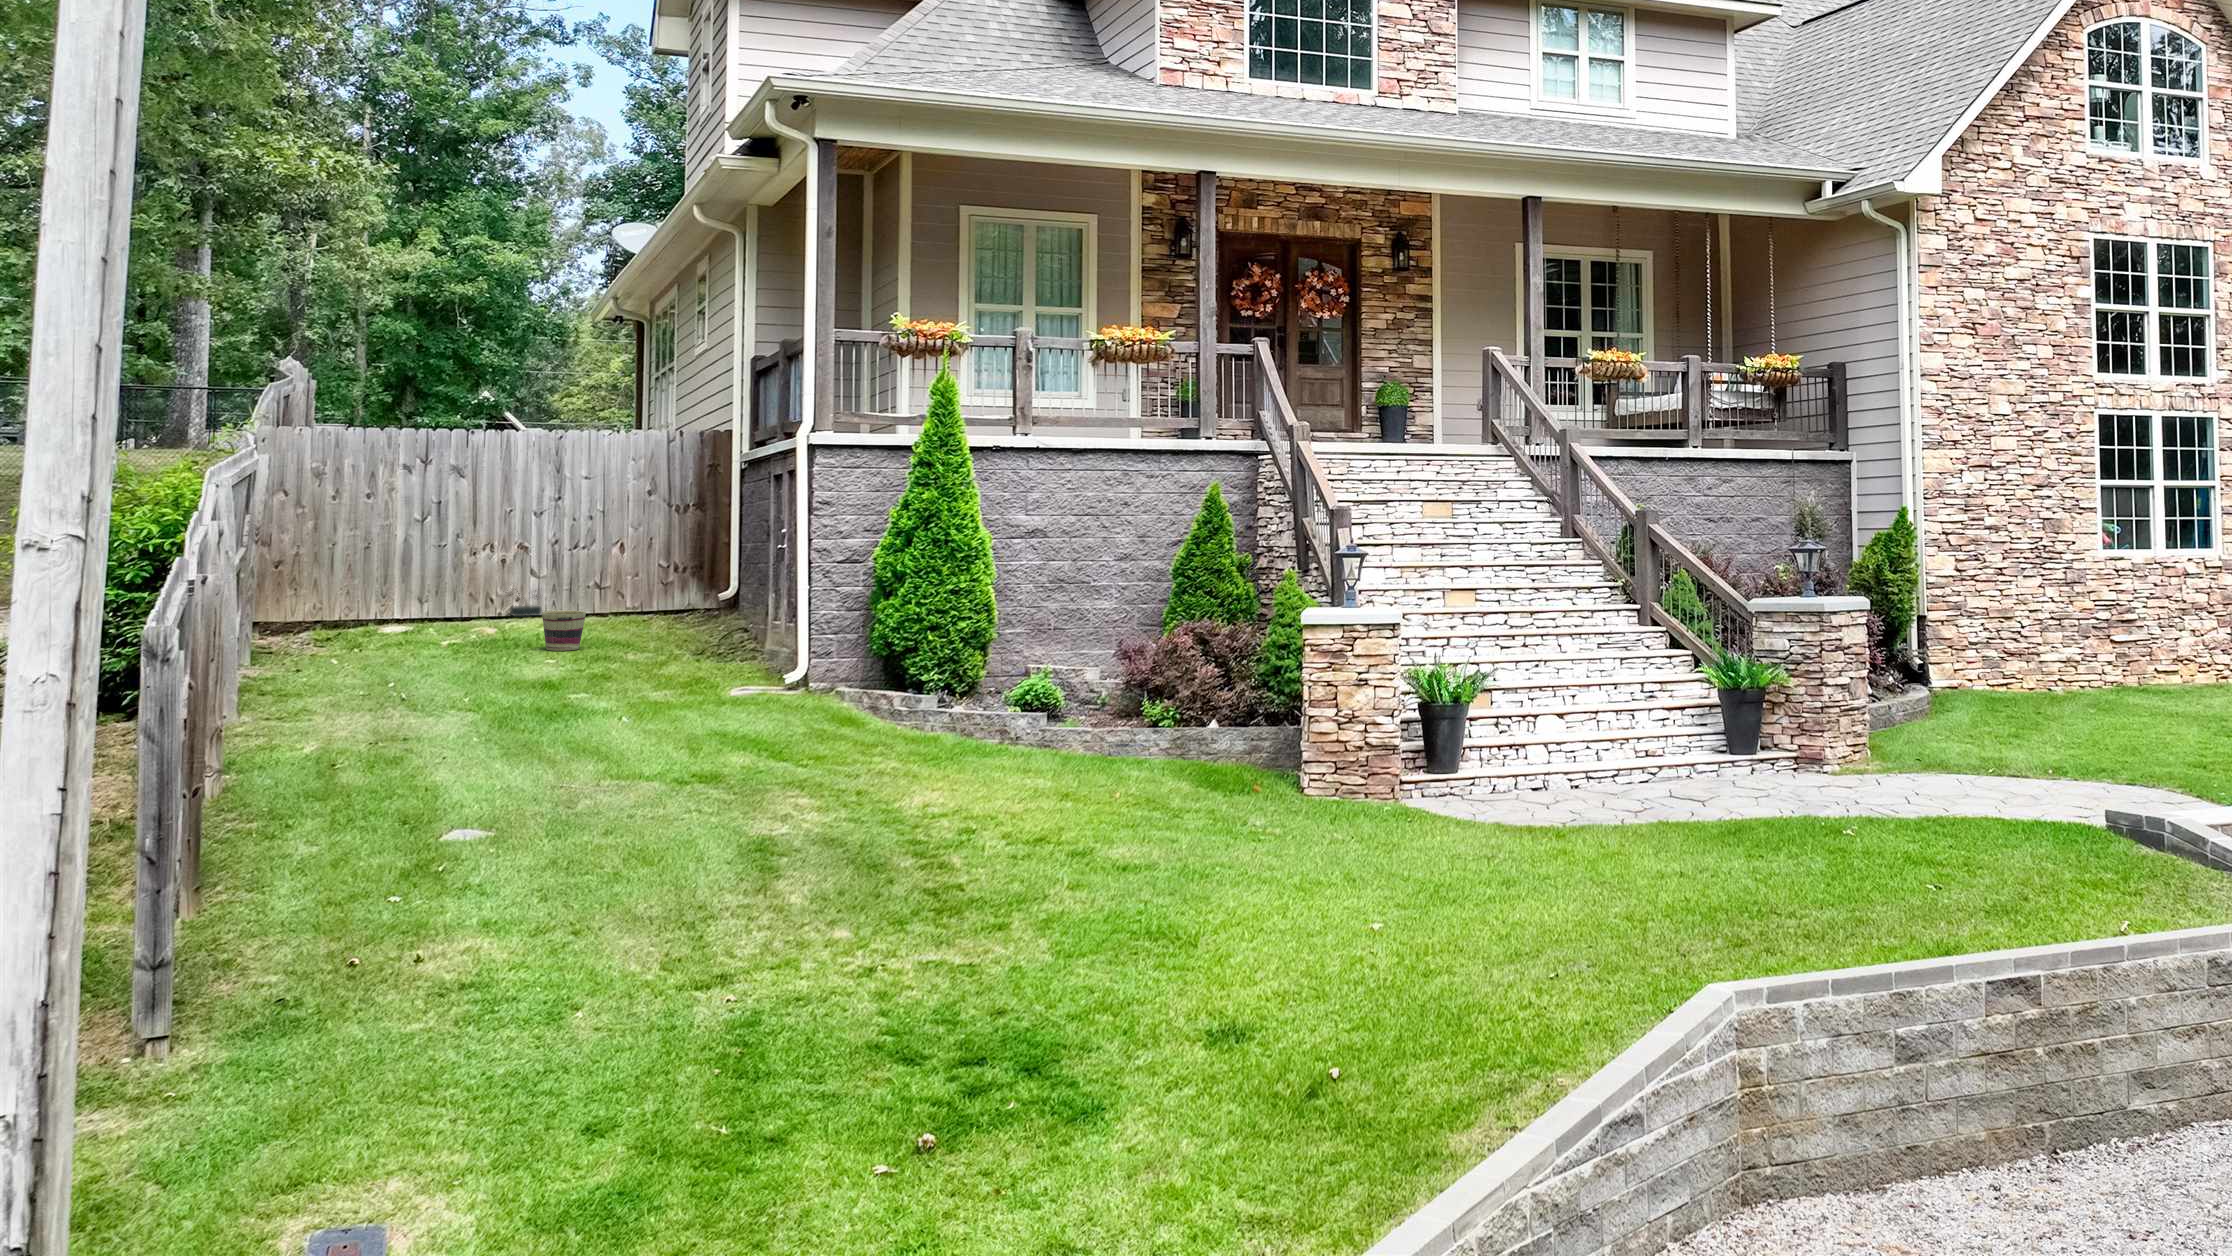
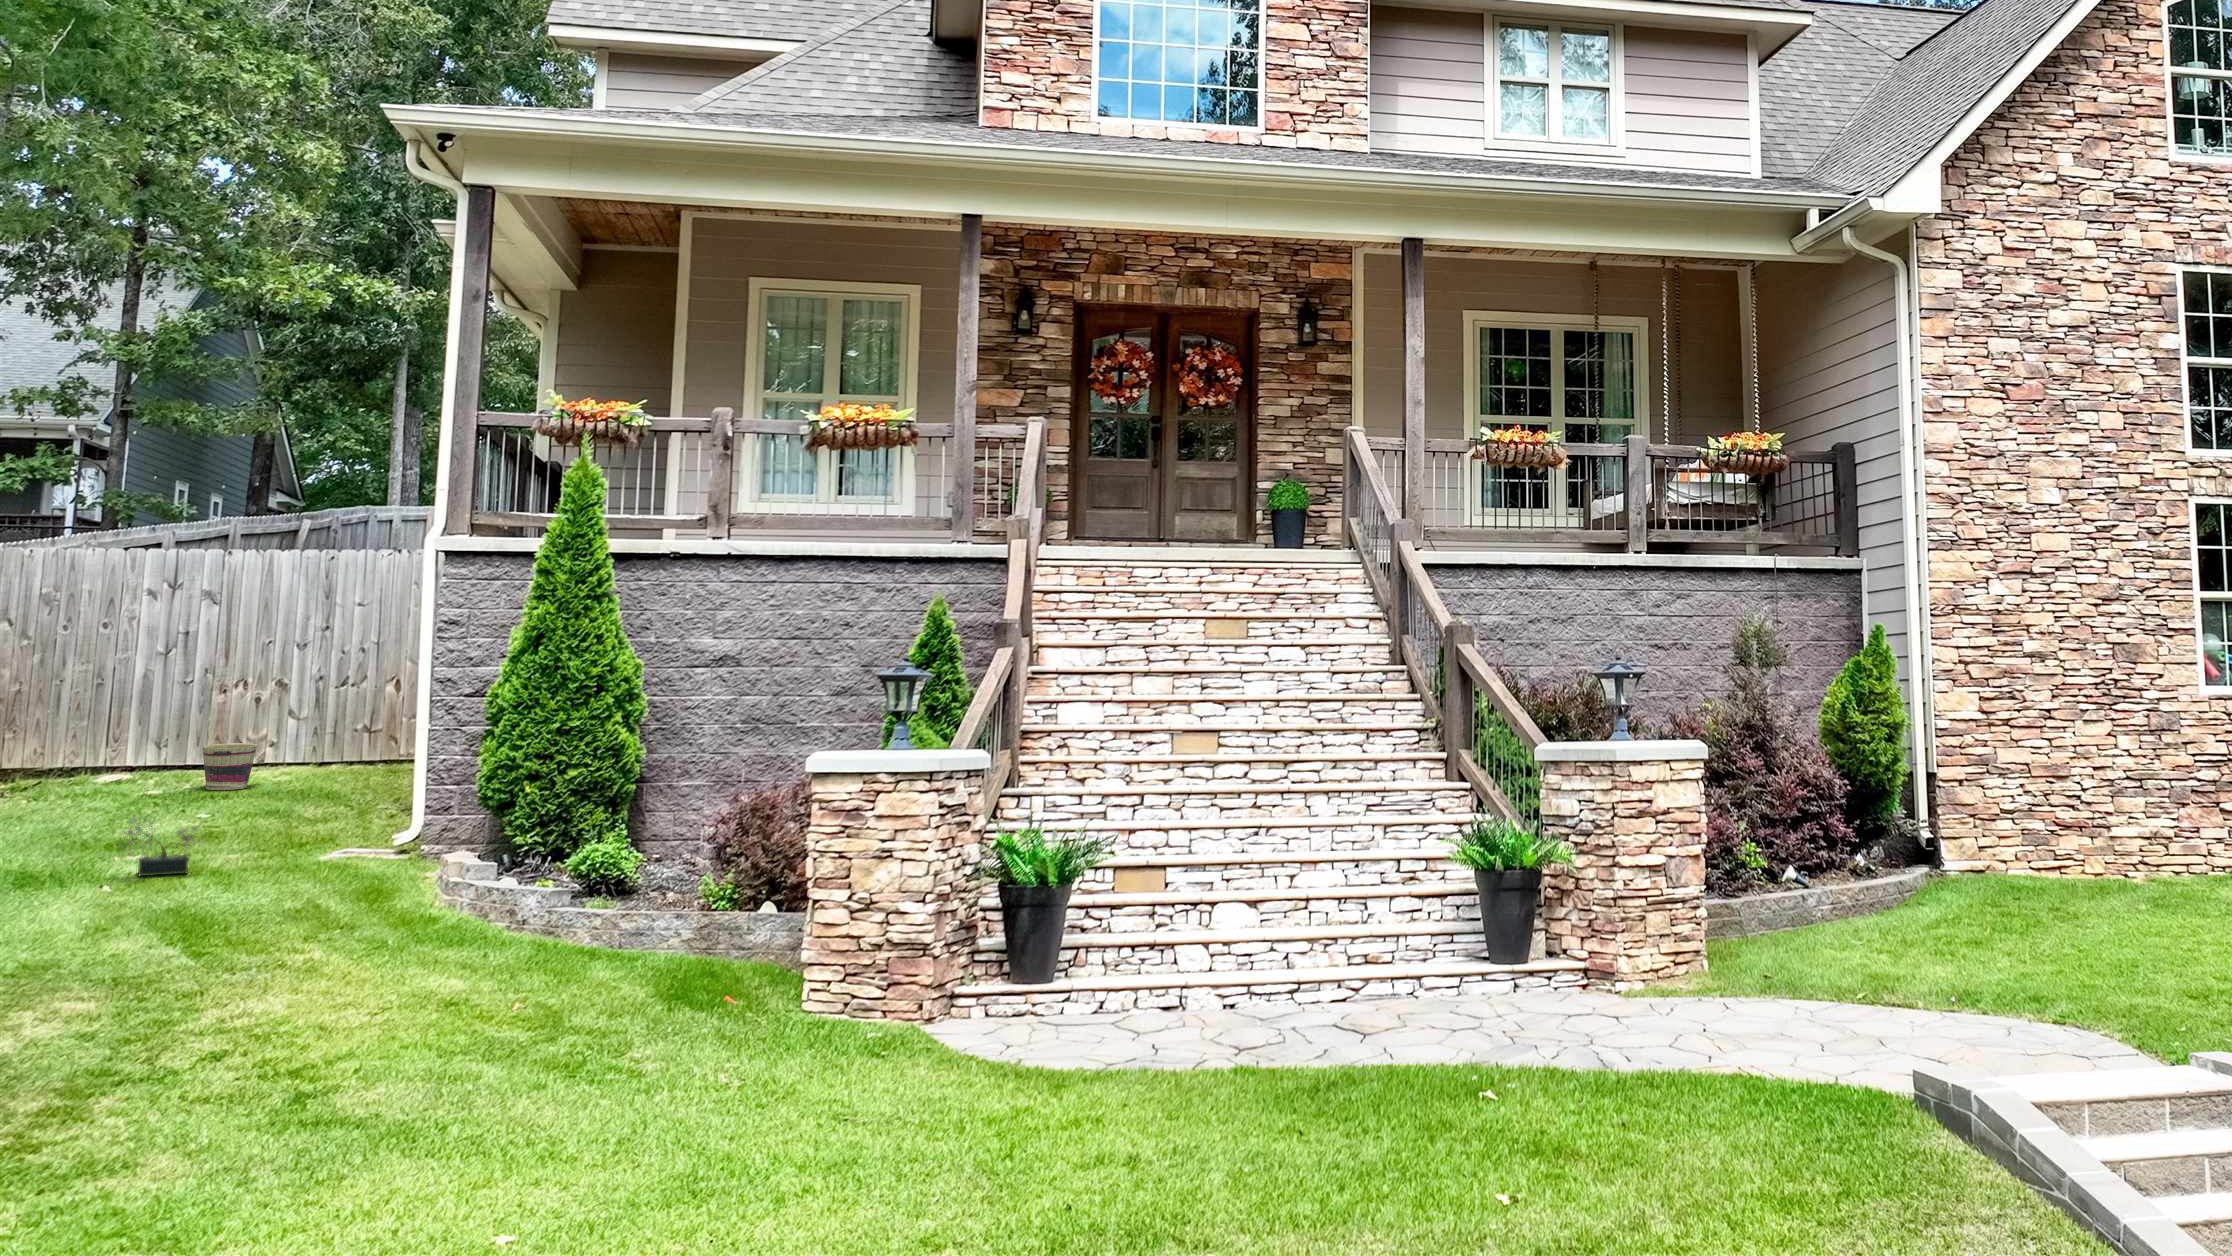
decorative plant: present [503,588,546,617] -> present [118,818,199,876]

